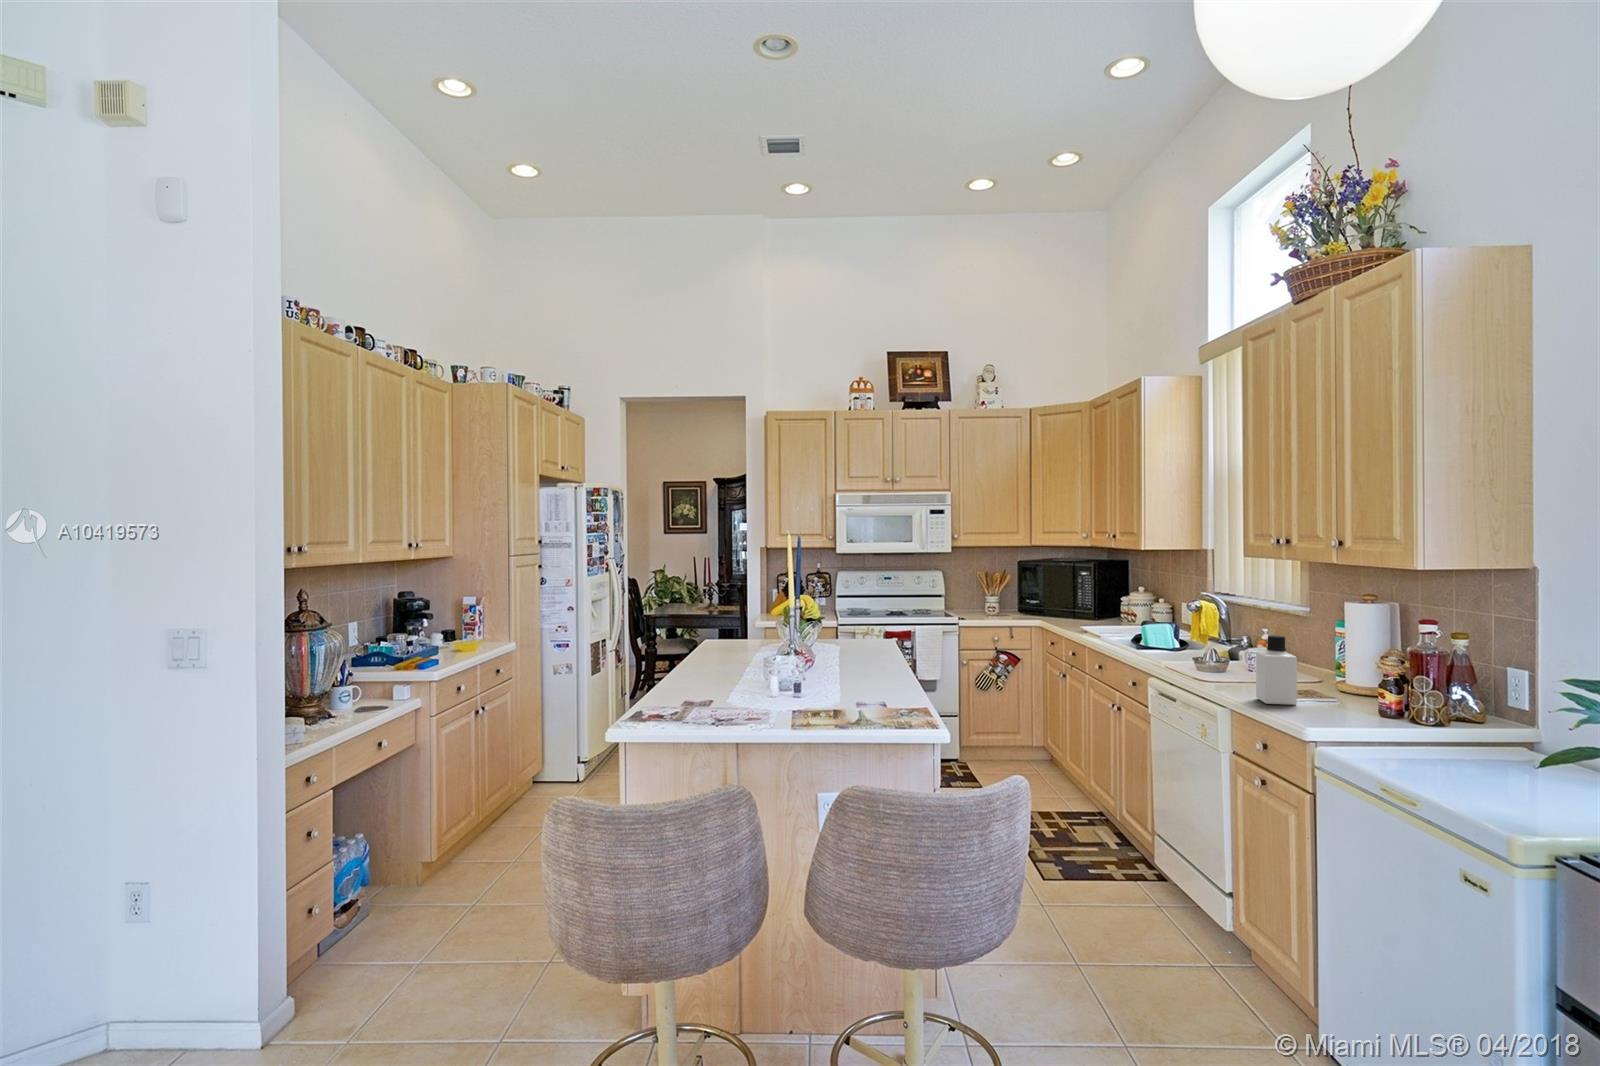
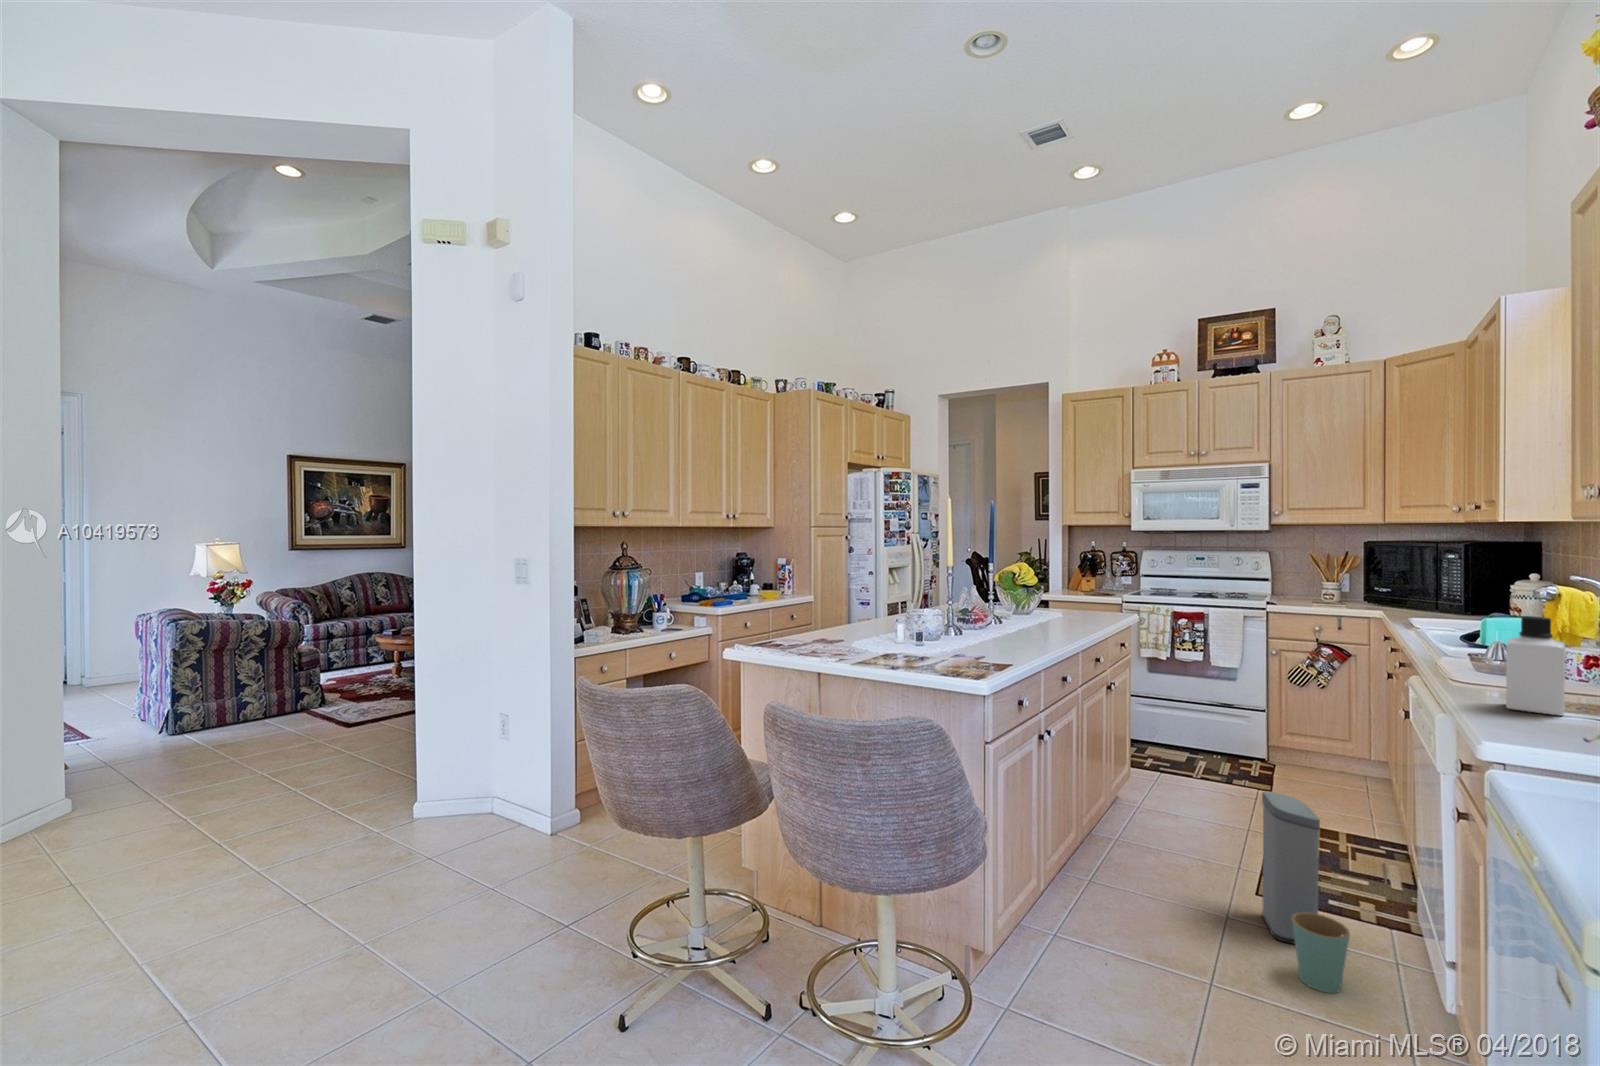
trash can: none [1062,790,1157,948] -> present [1262,792,1350,993]

